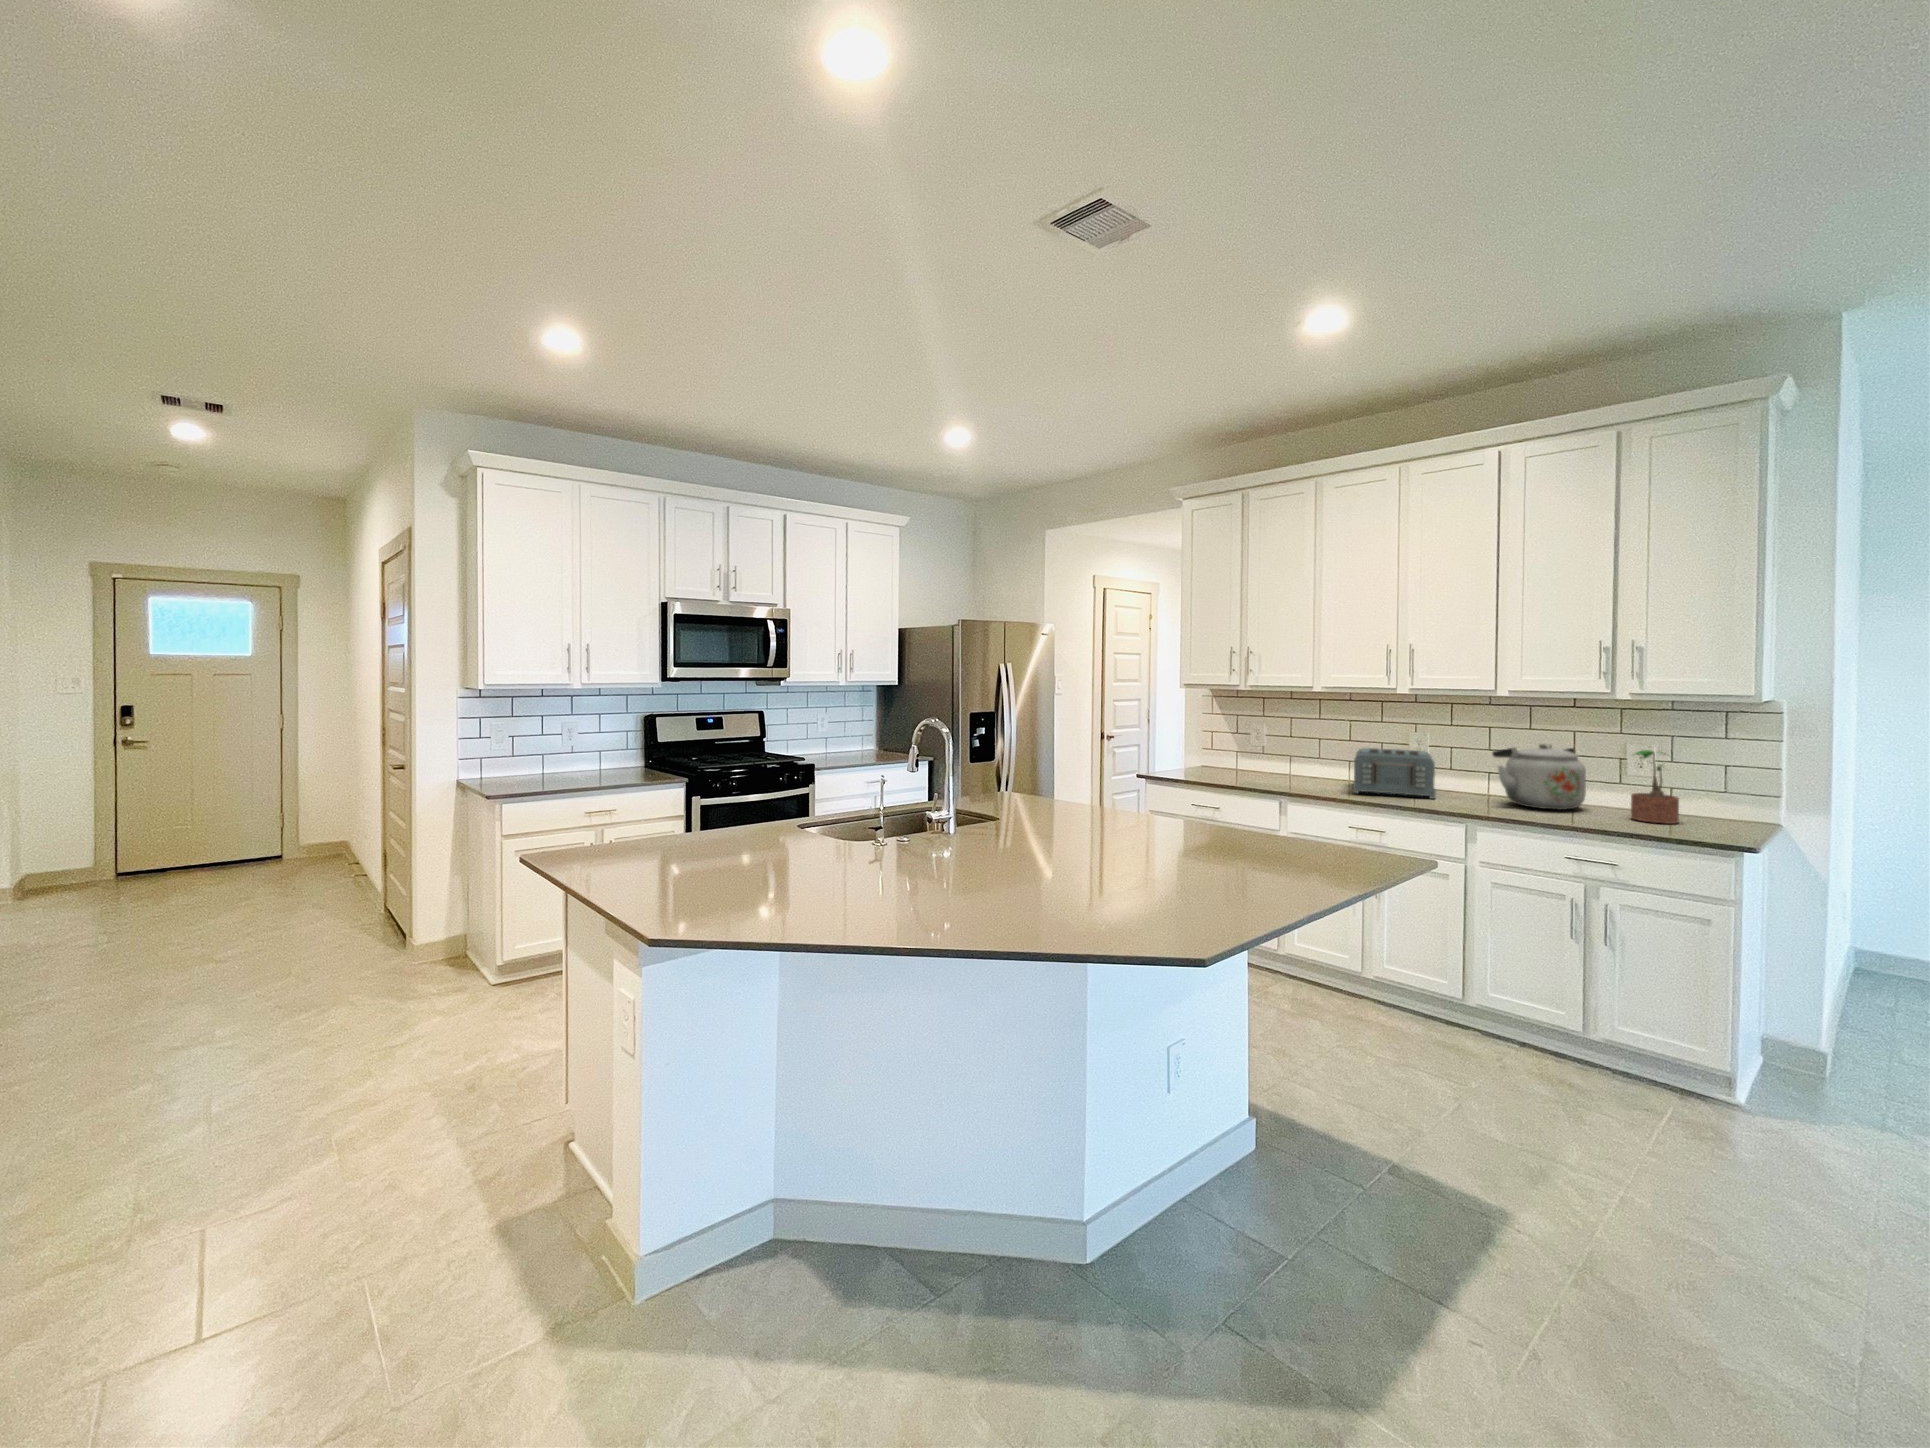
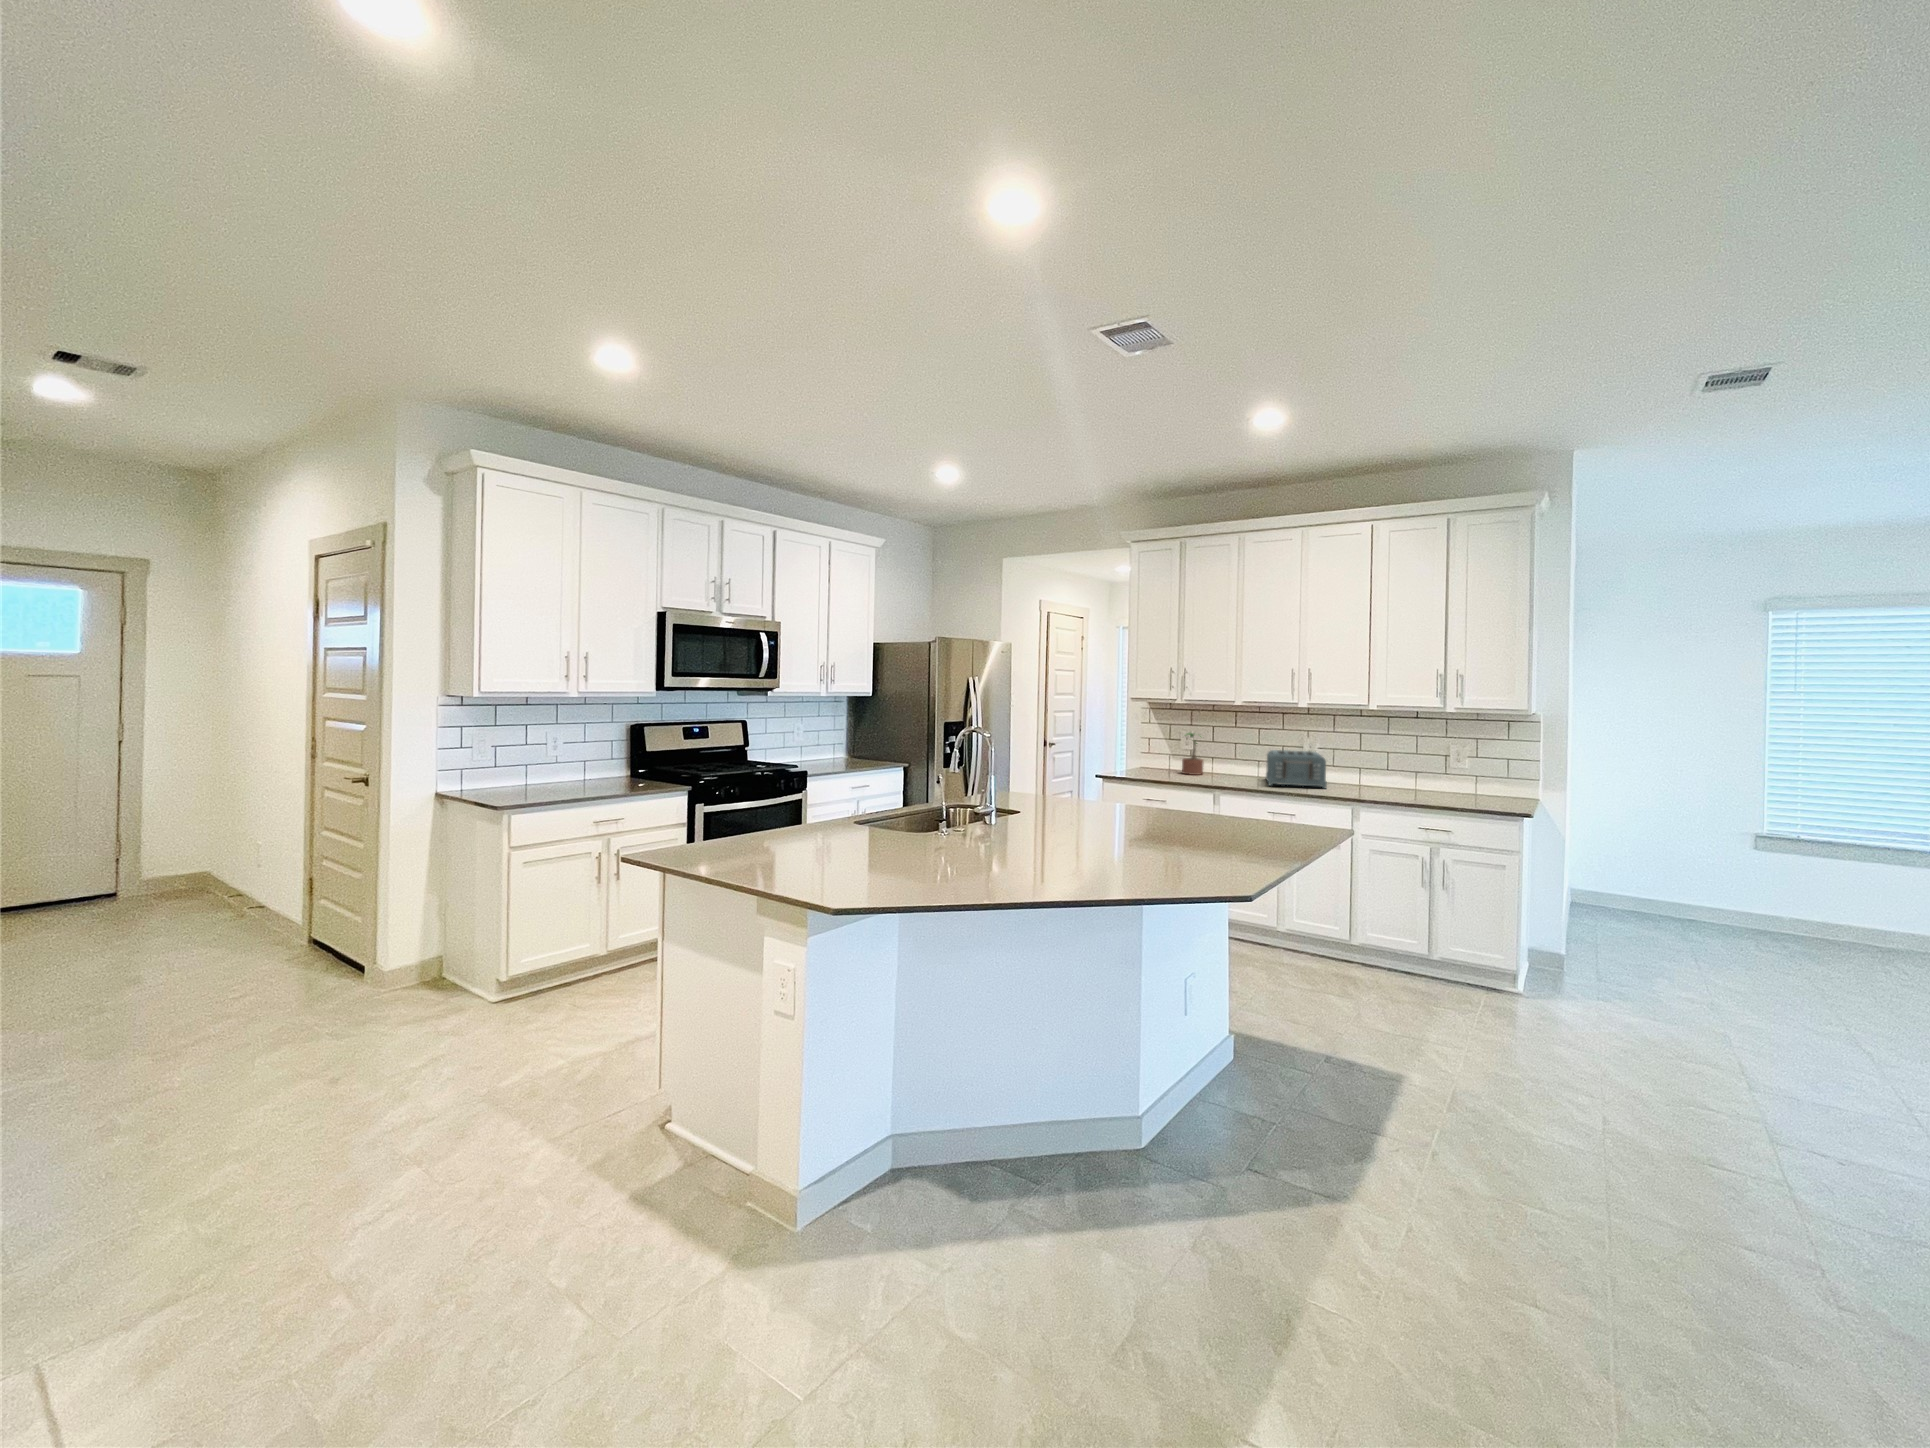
kettle: present [1492,744,1586,810] -> none [1365,745,1426,794]
potted plant: present [1631,750,1679,824] -> present [1182,733,1203,775]

